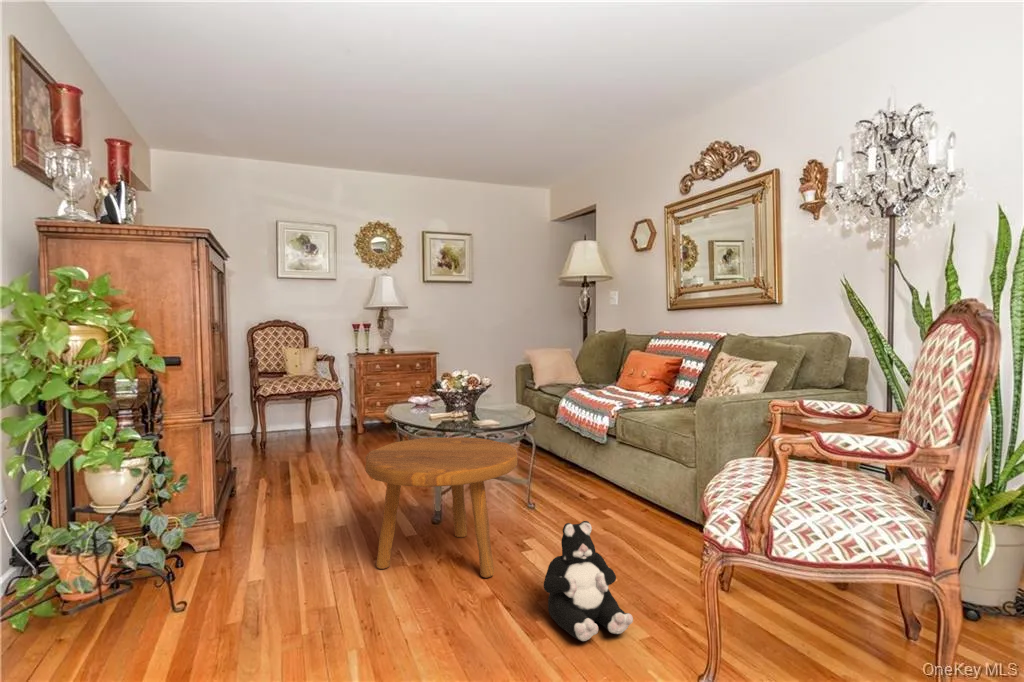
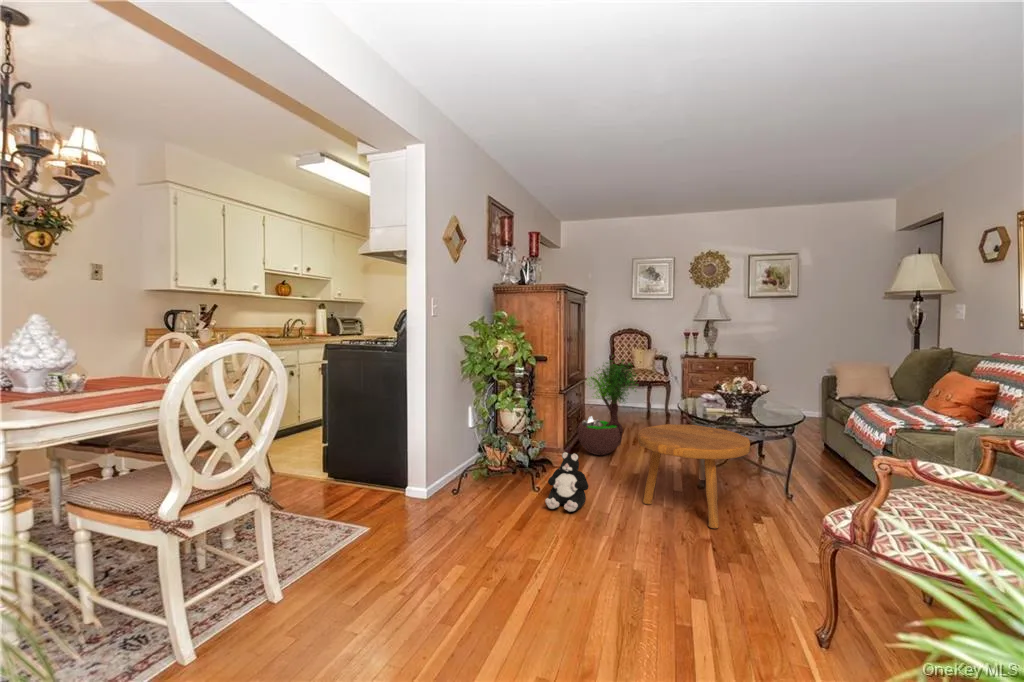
potted tree: none [231,349,330,509] -> present [578,360,638,455]
plush toy: present [544,521,633,641] -> present [545,452,588,512]

